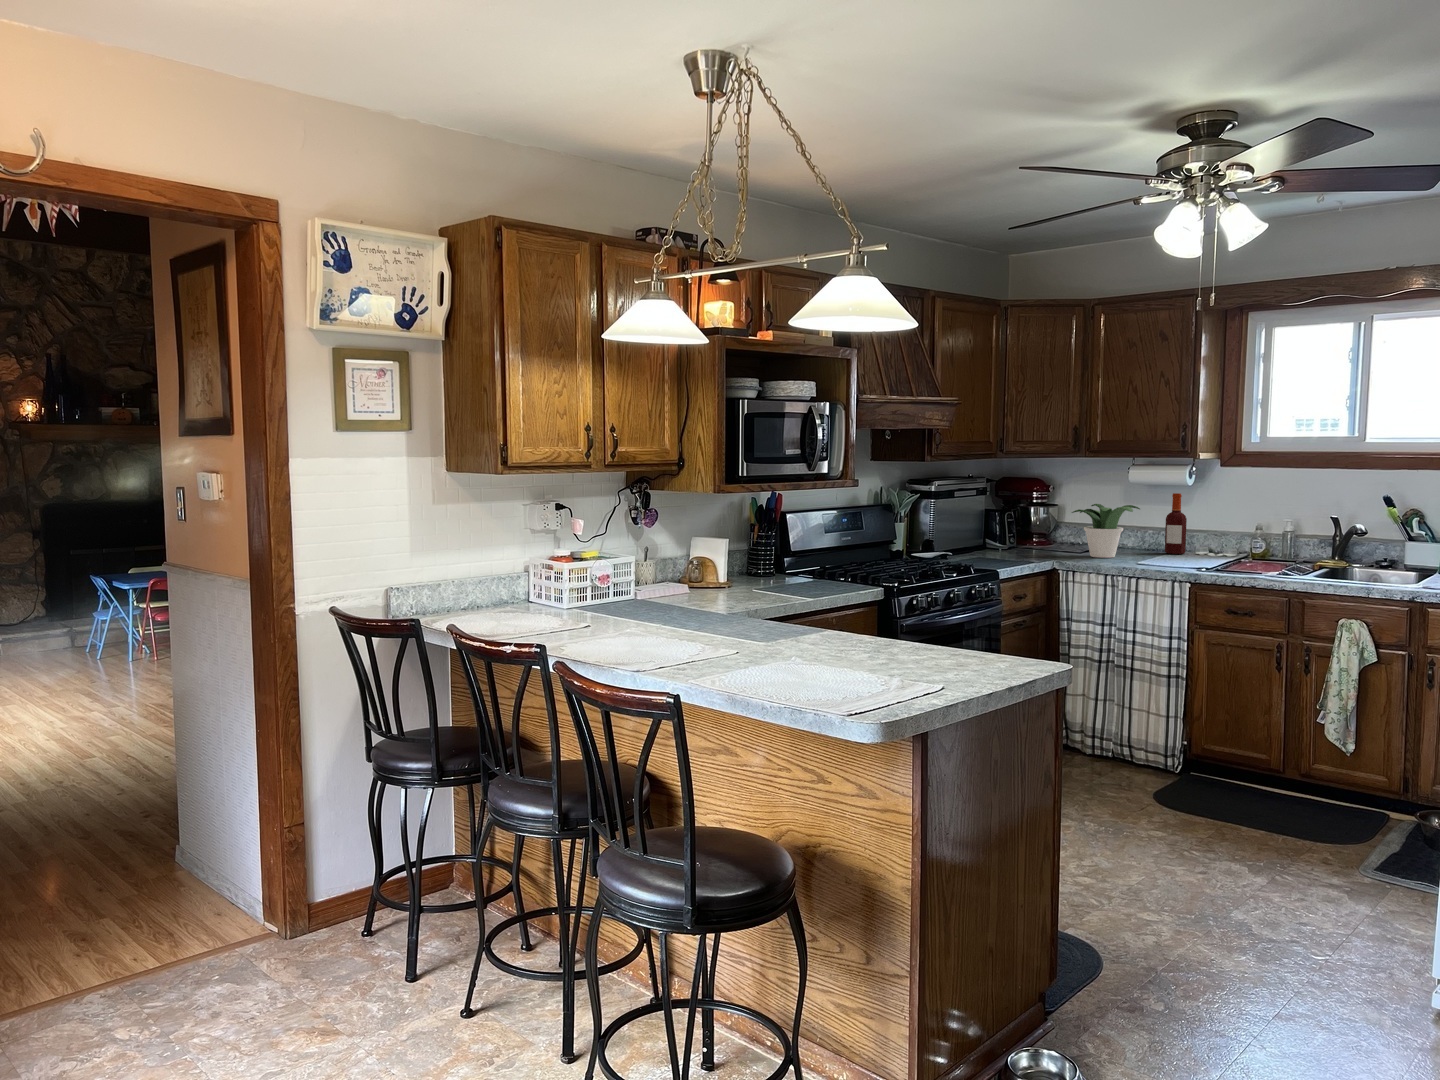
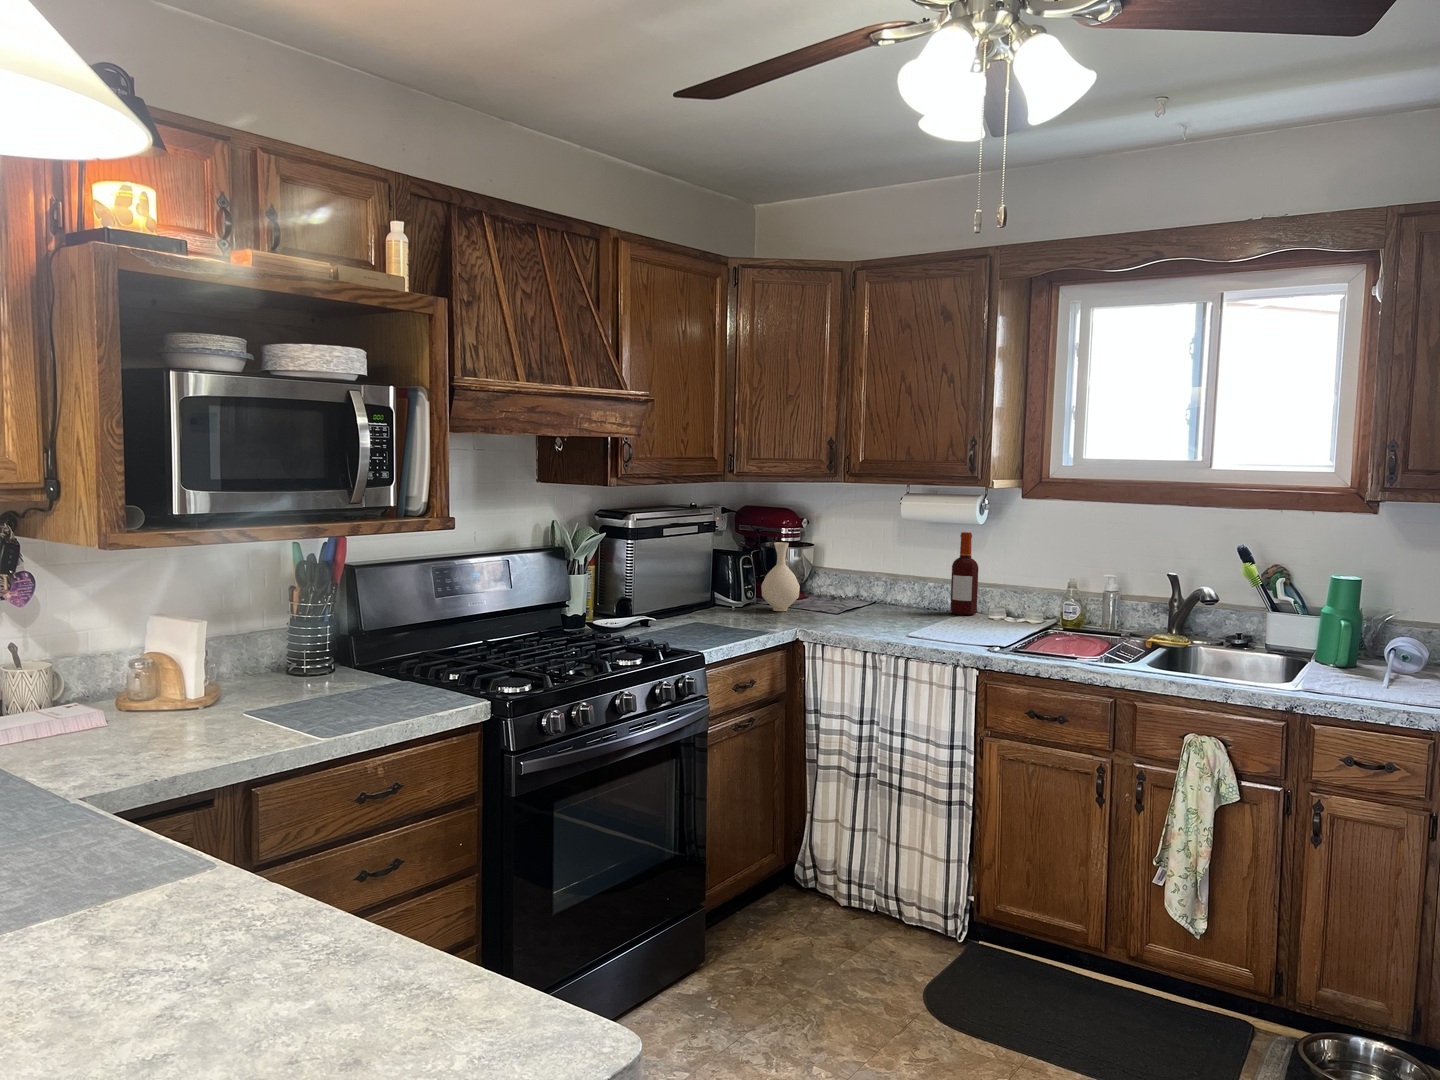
vase: none [1020,503,1049,552] -> present [761,542,800,611]
potted plant: present [1072,504,1140,558] -> none [824,547,918,623]

